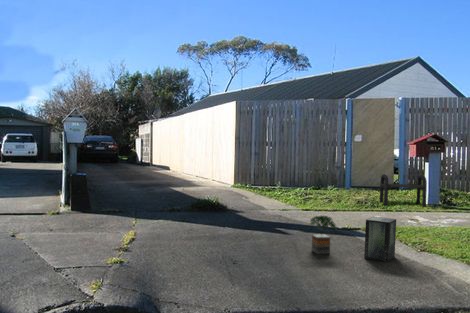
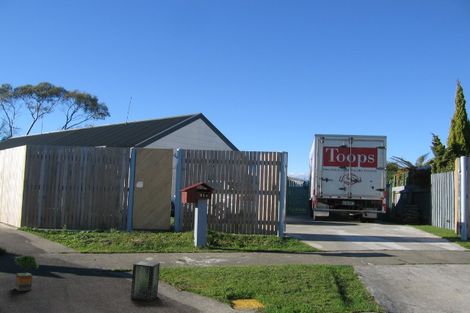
bench: present [380,174,427,207] -> none [156,219,196,248]
potted tree: present [311,216,336,254] -> present [15,256,38,291]

